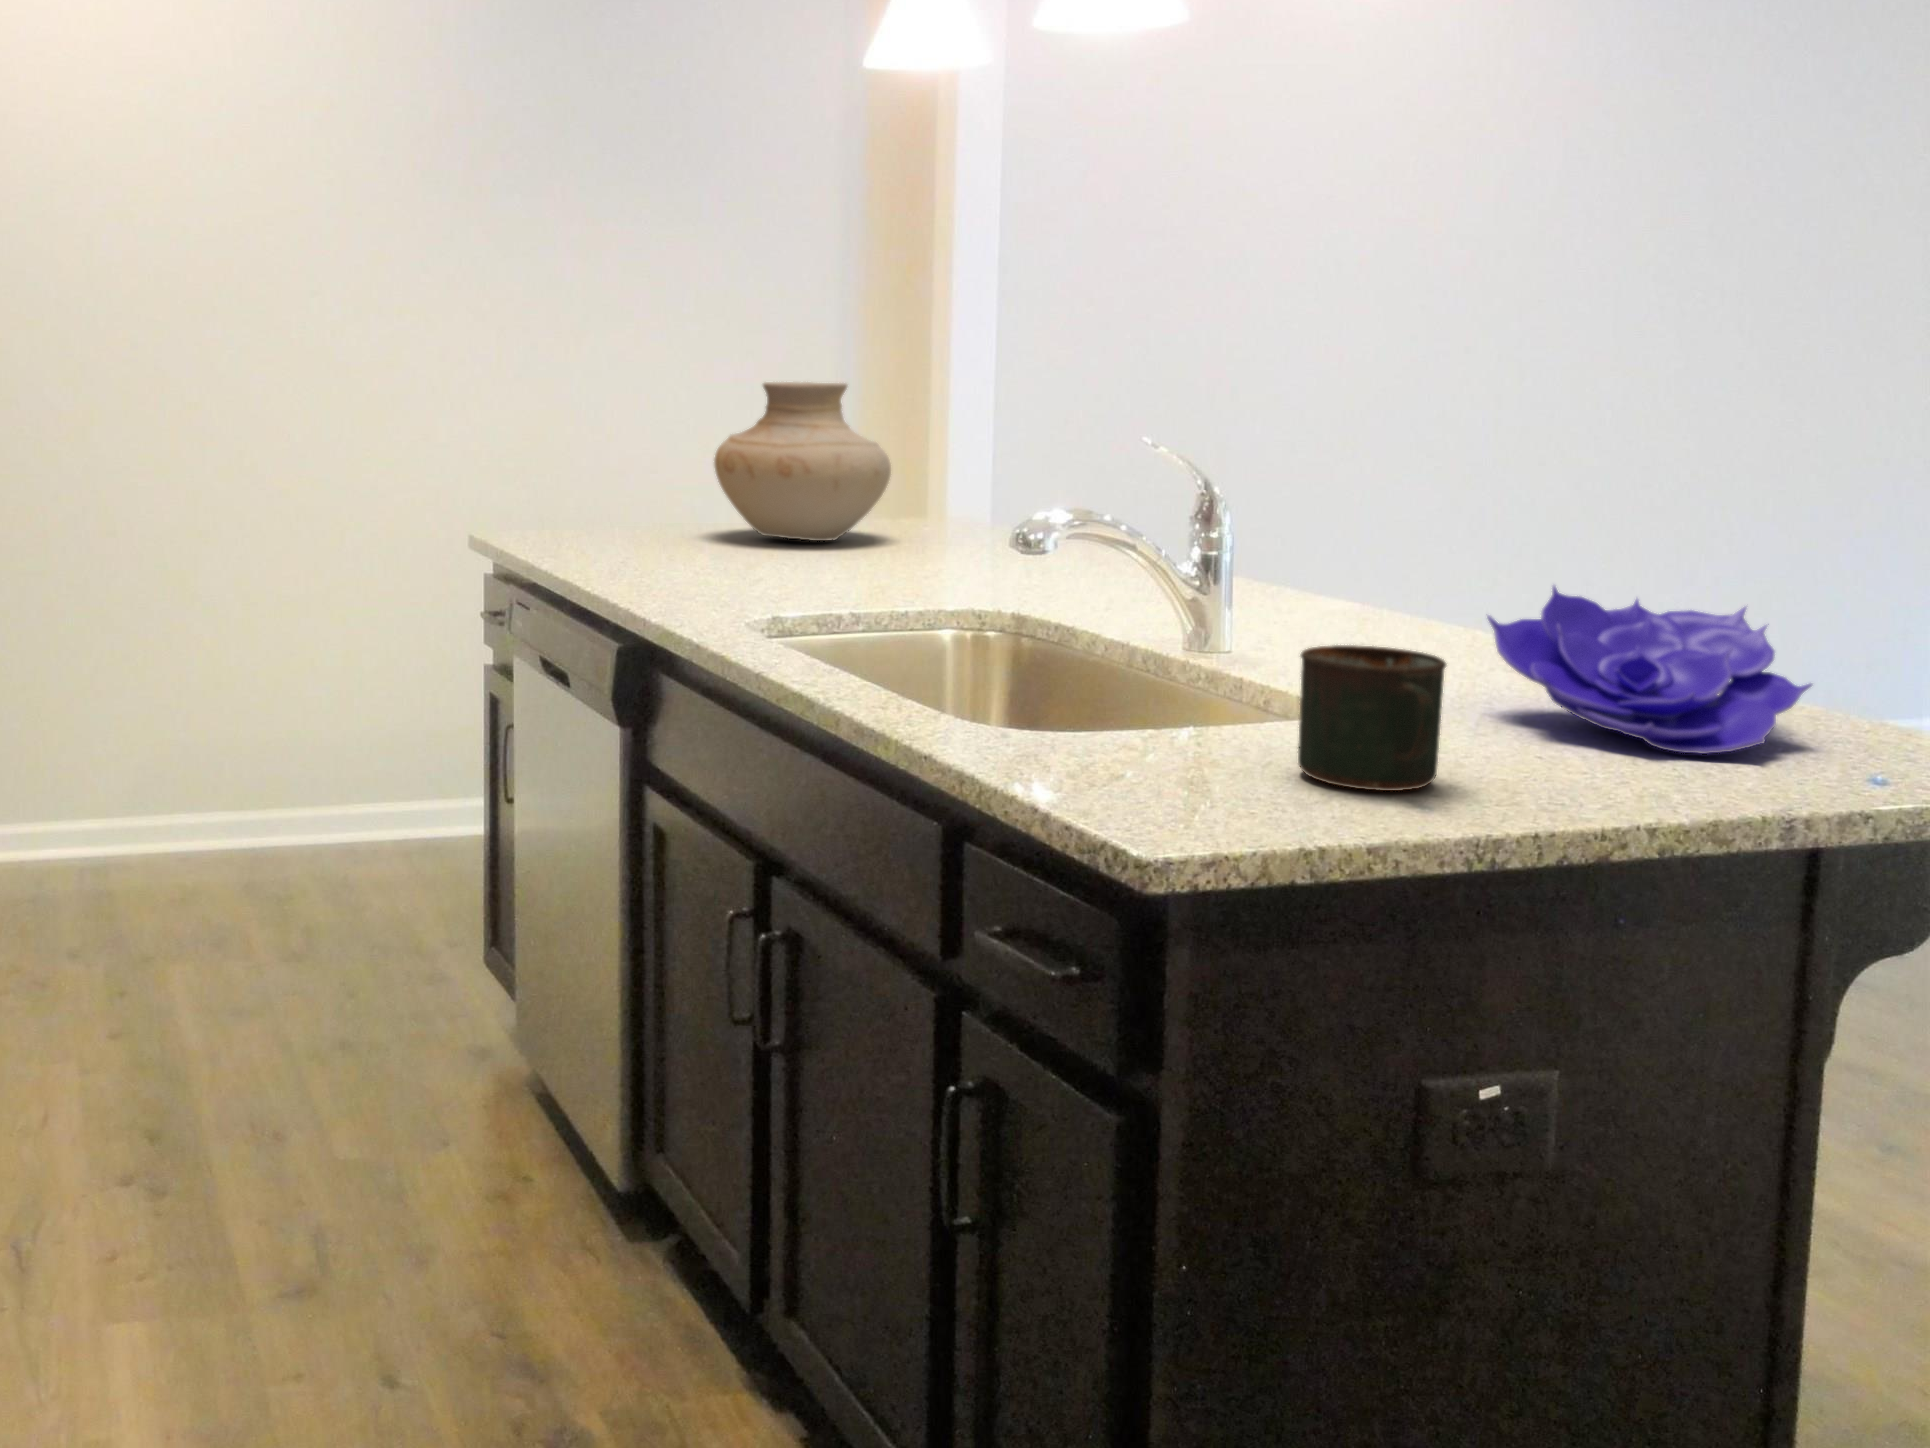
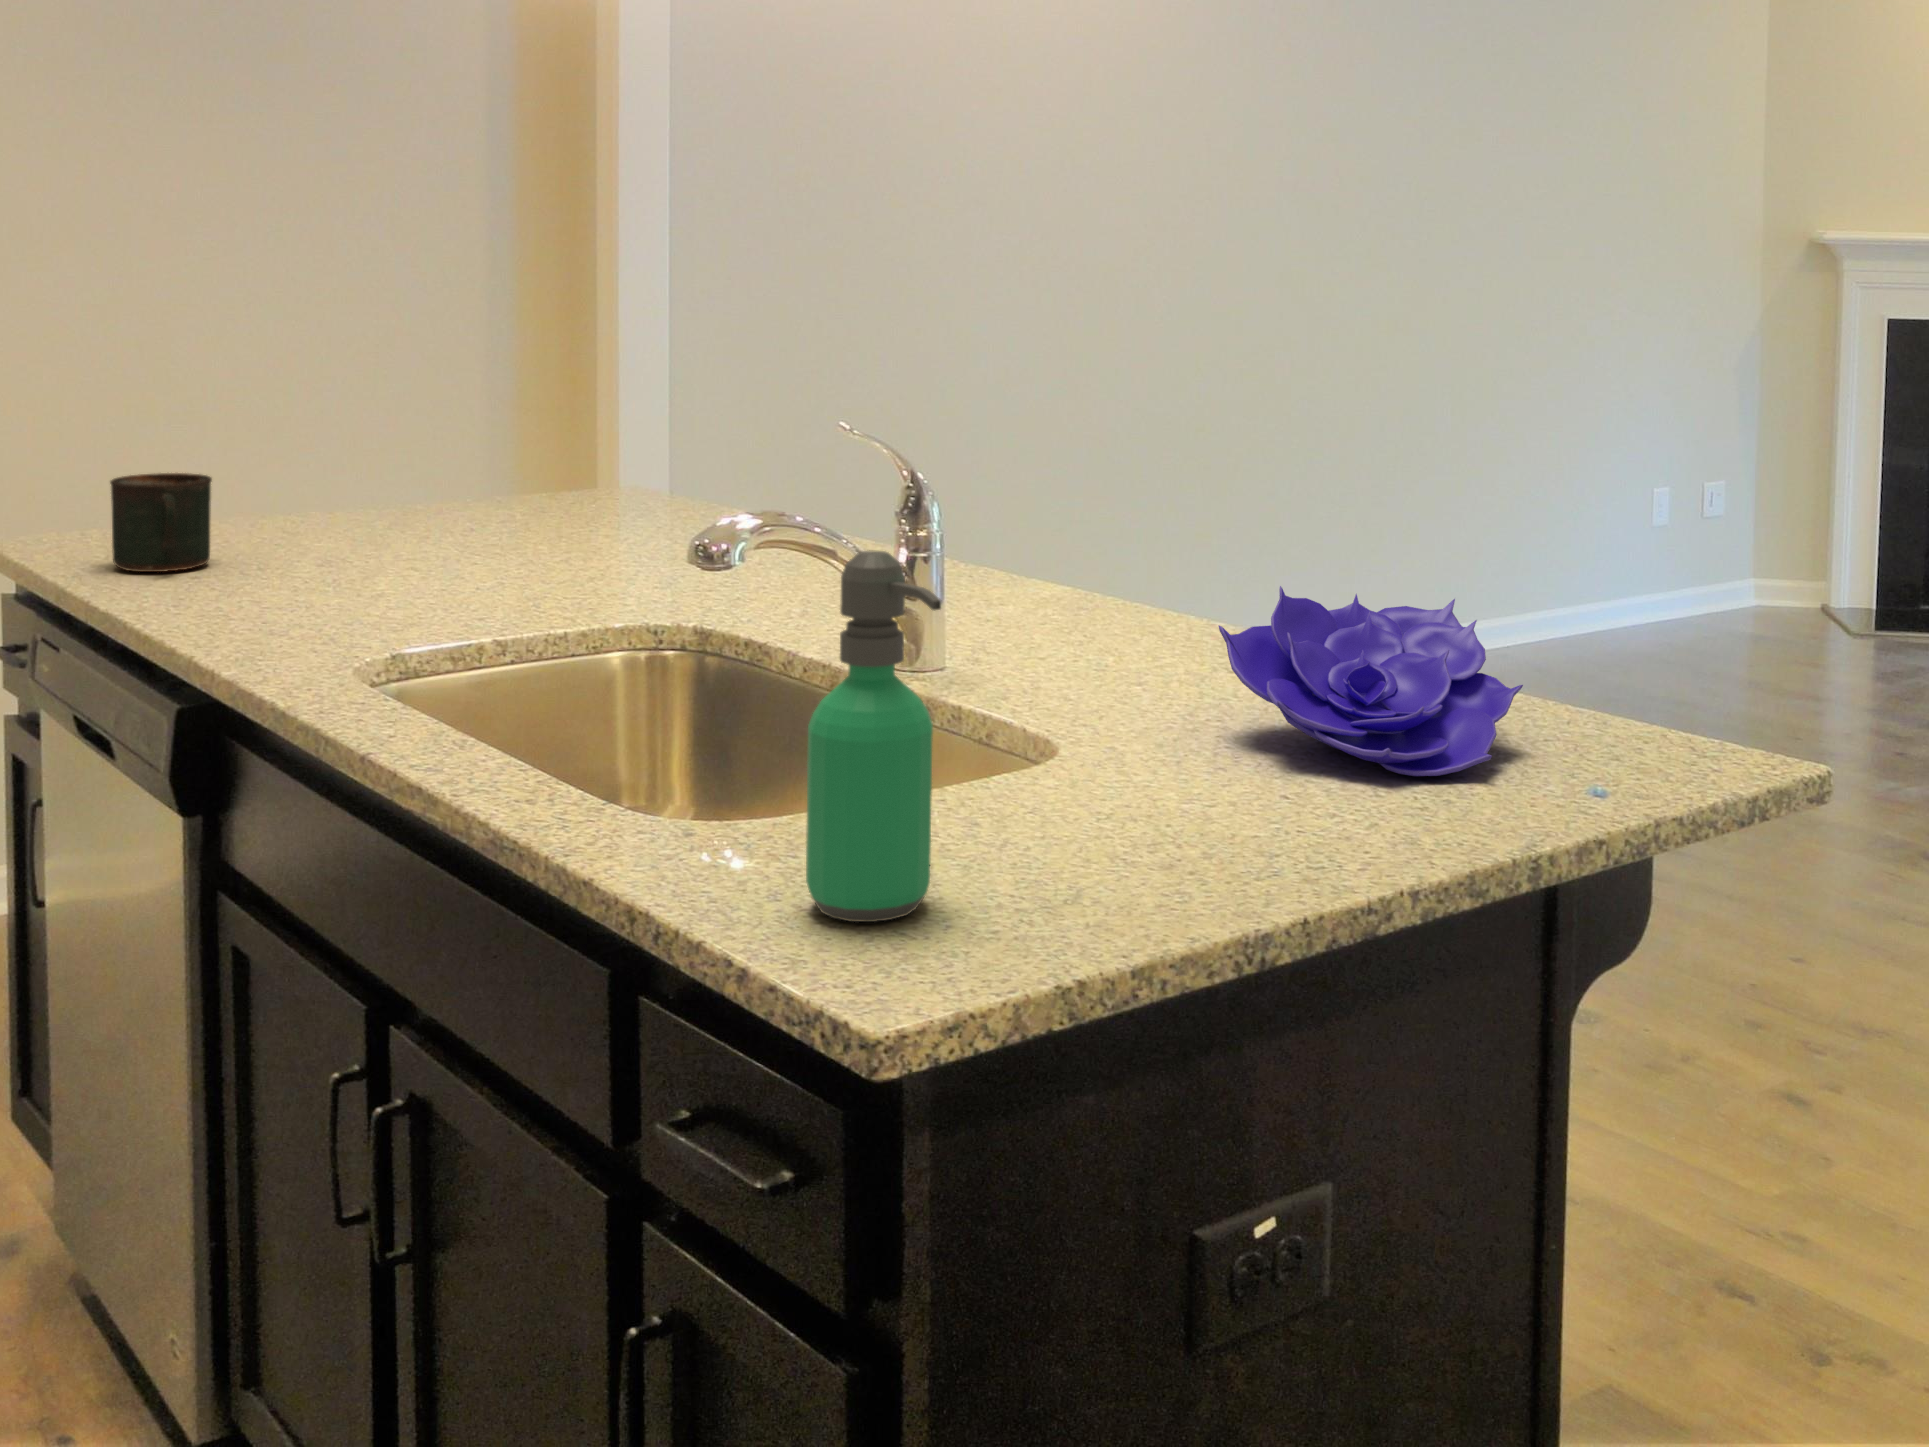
vase: present [714,382,891,541] -> none [321,335,551,533]
soap dispenser: none [1096,512,1212,795] -> present [806,550,941,922]
mug: present [1298,645,1446,791] -> present [110,473,212,572]

